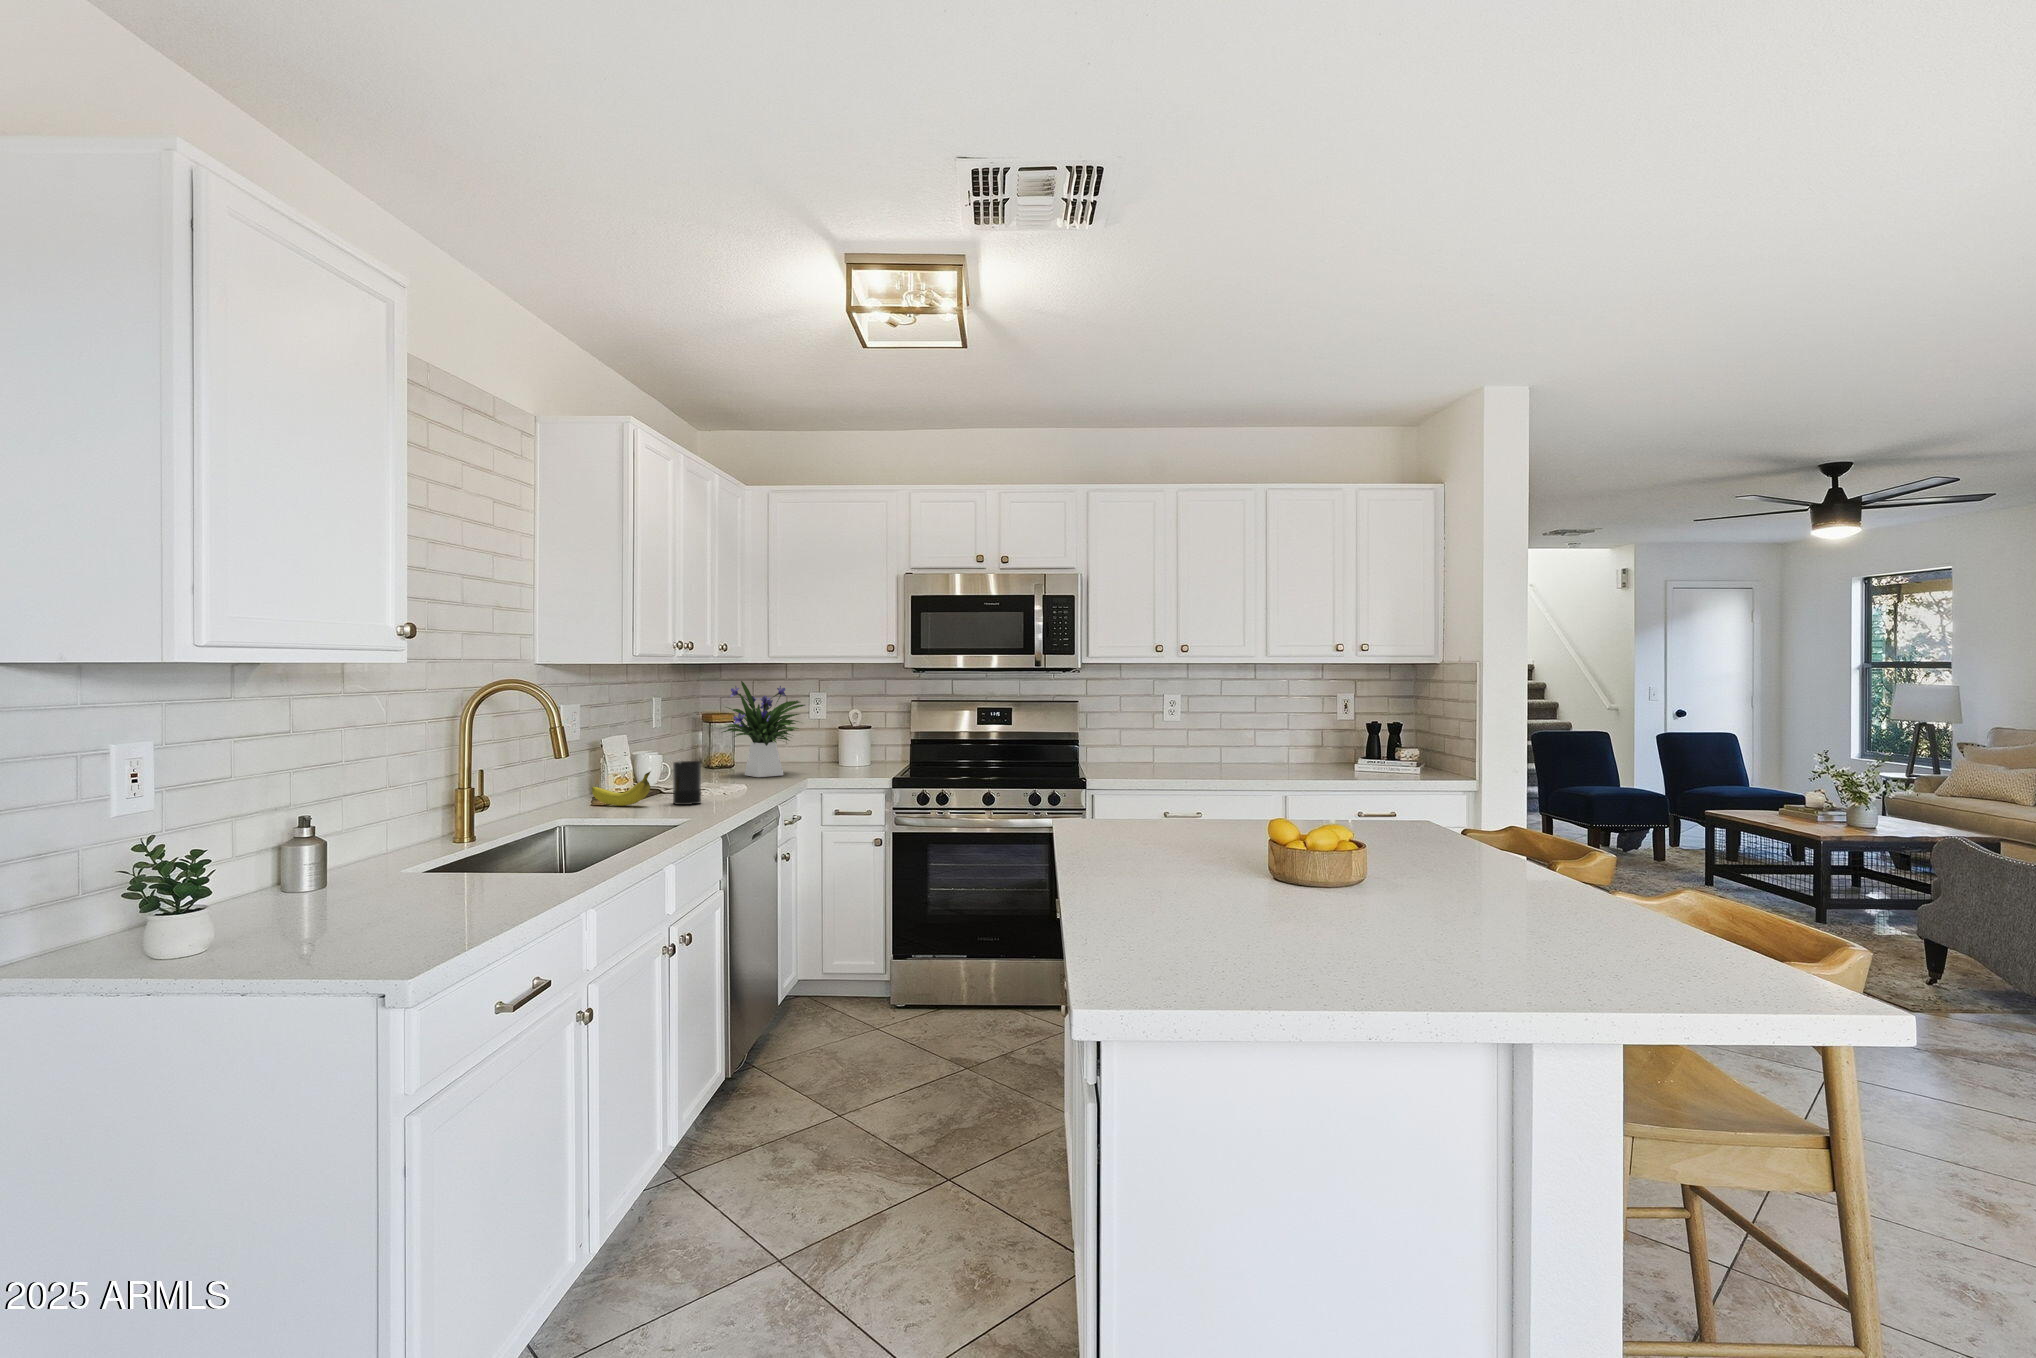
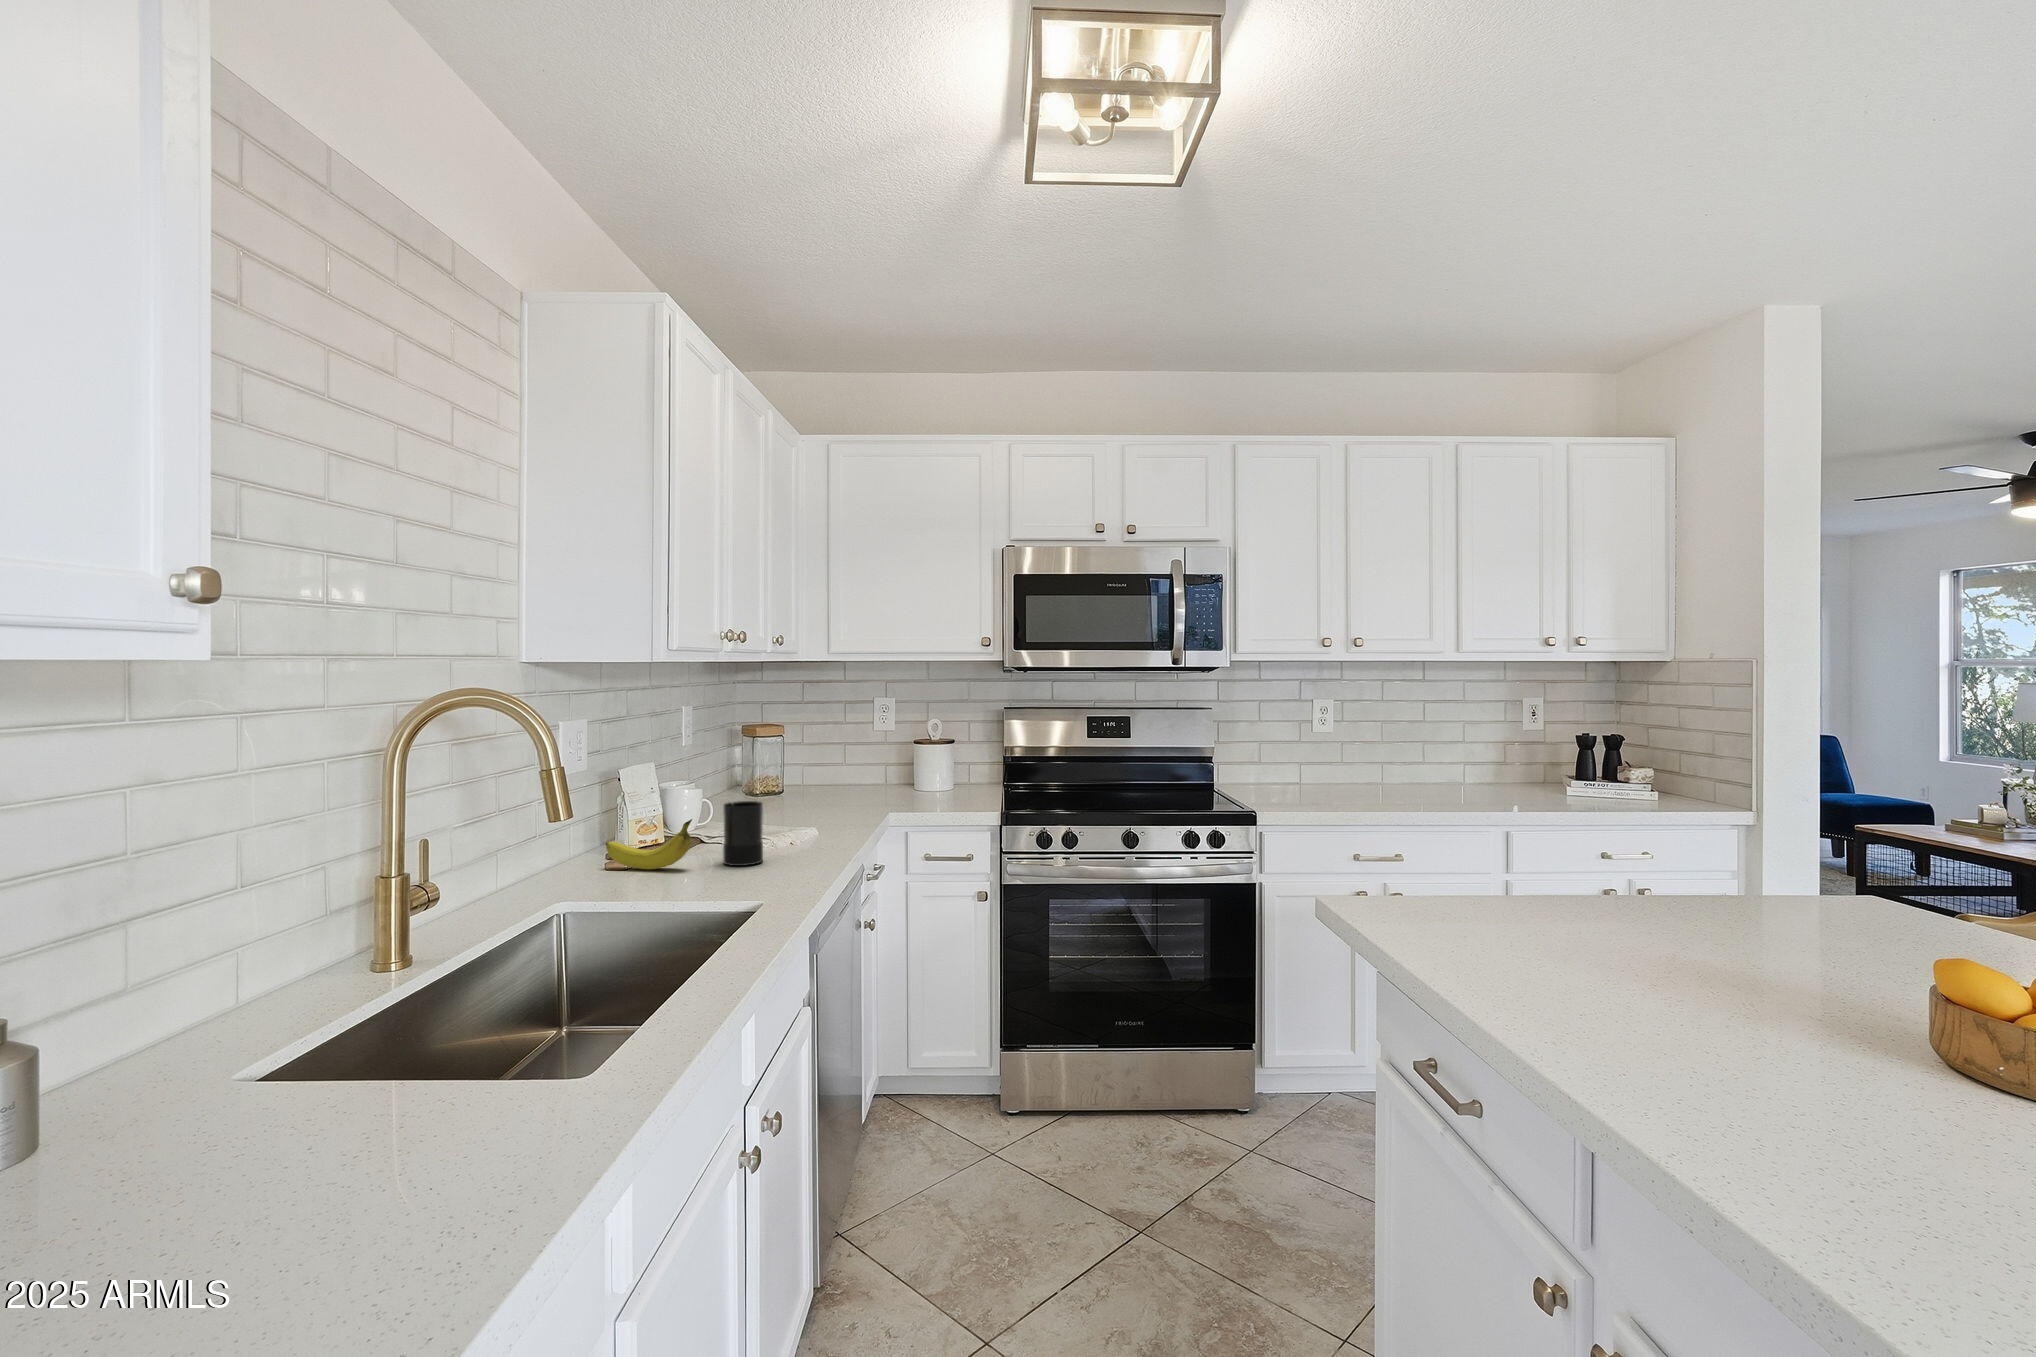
flower arrangement: present [721,681,805,777] -> none [764,685,883,811]

